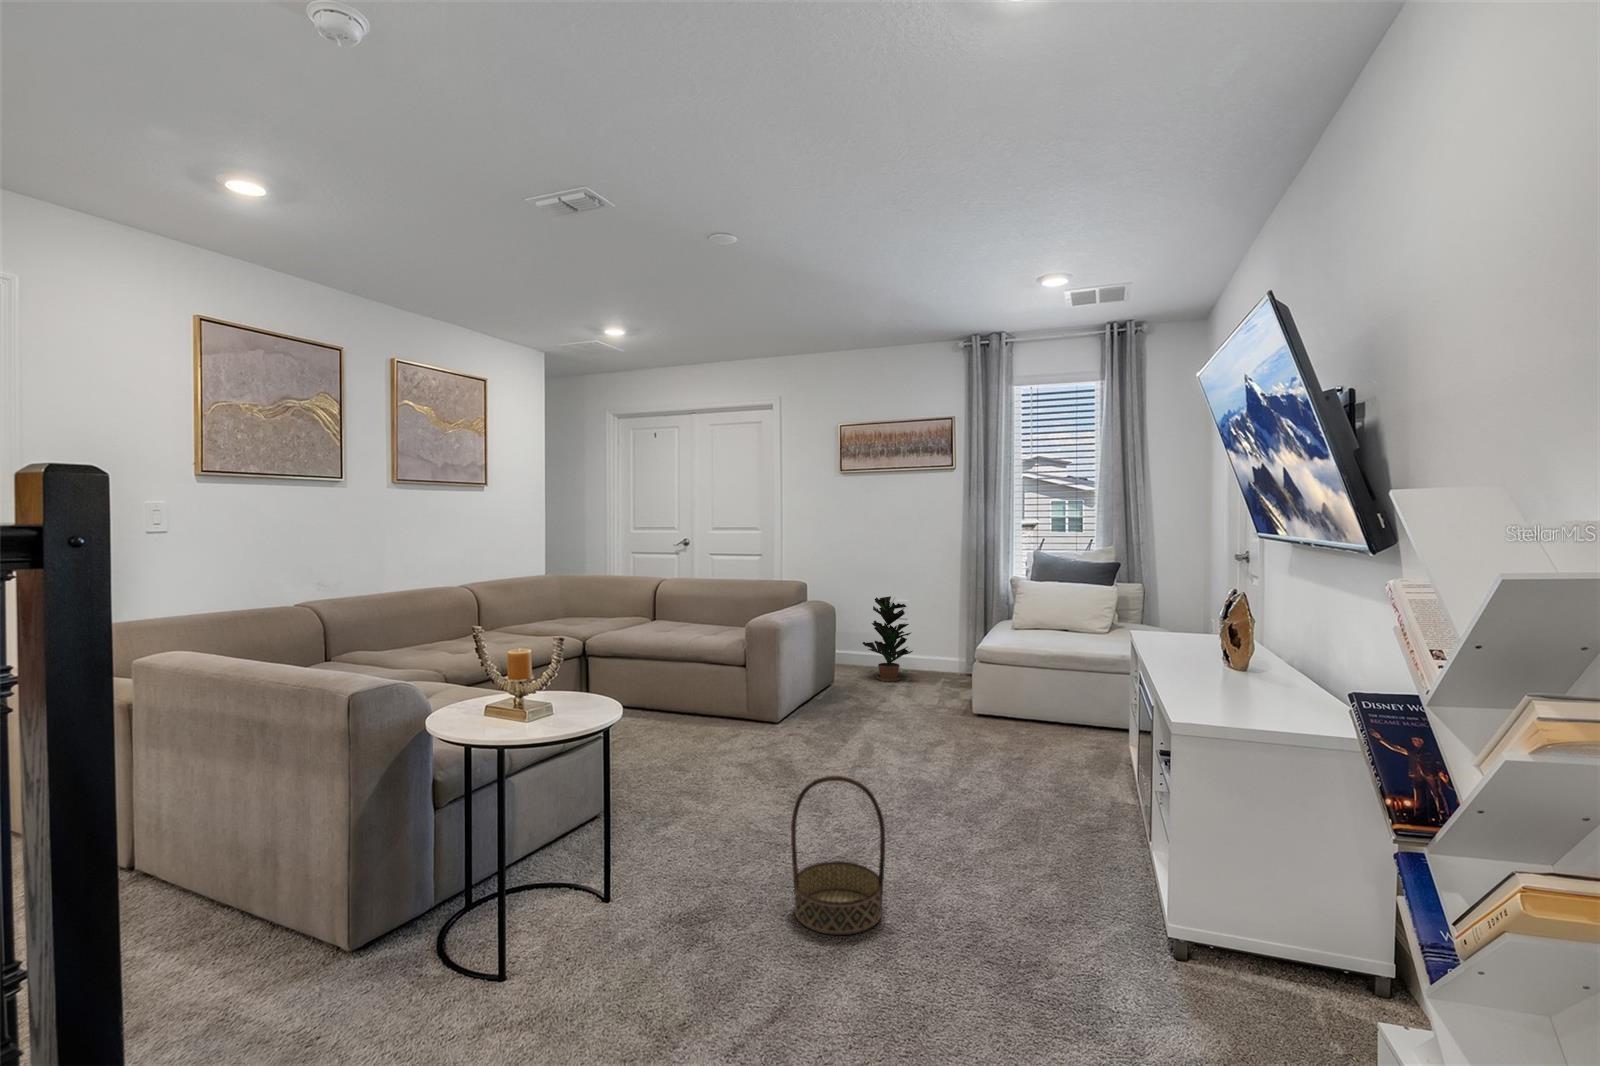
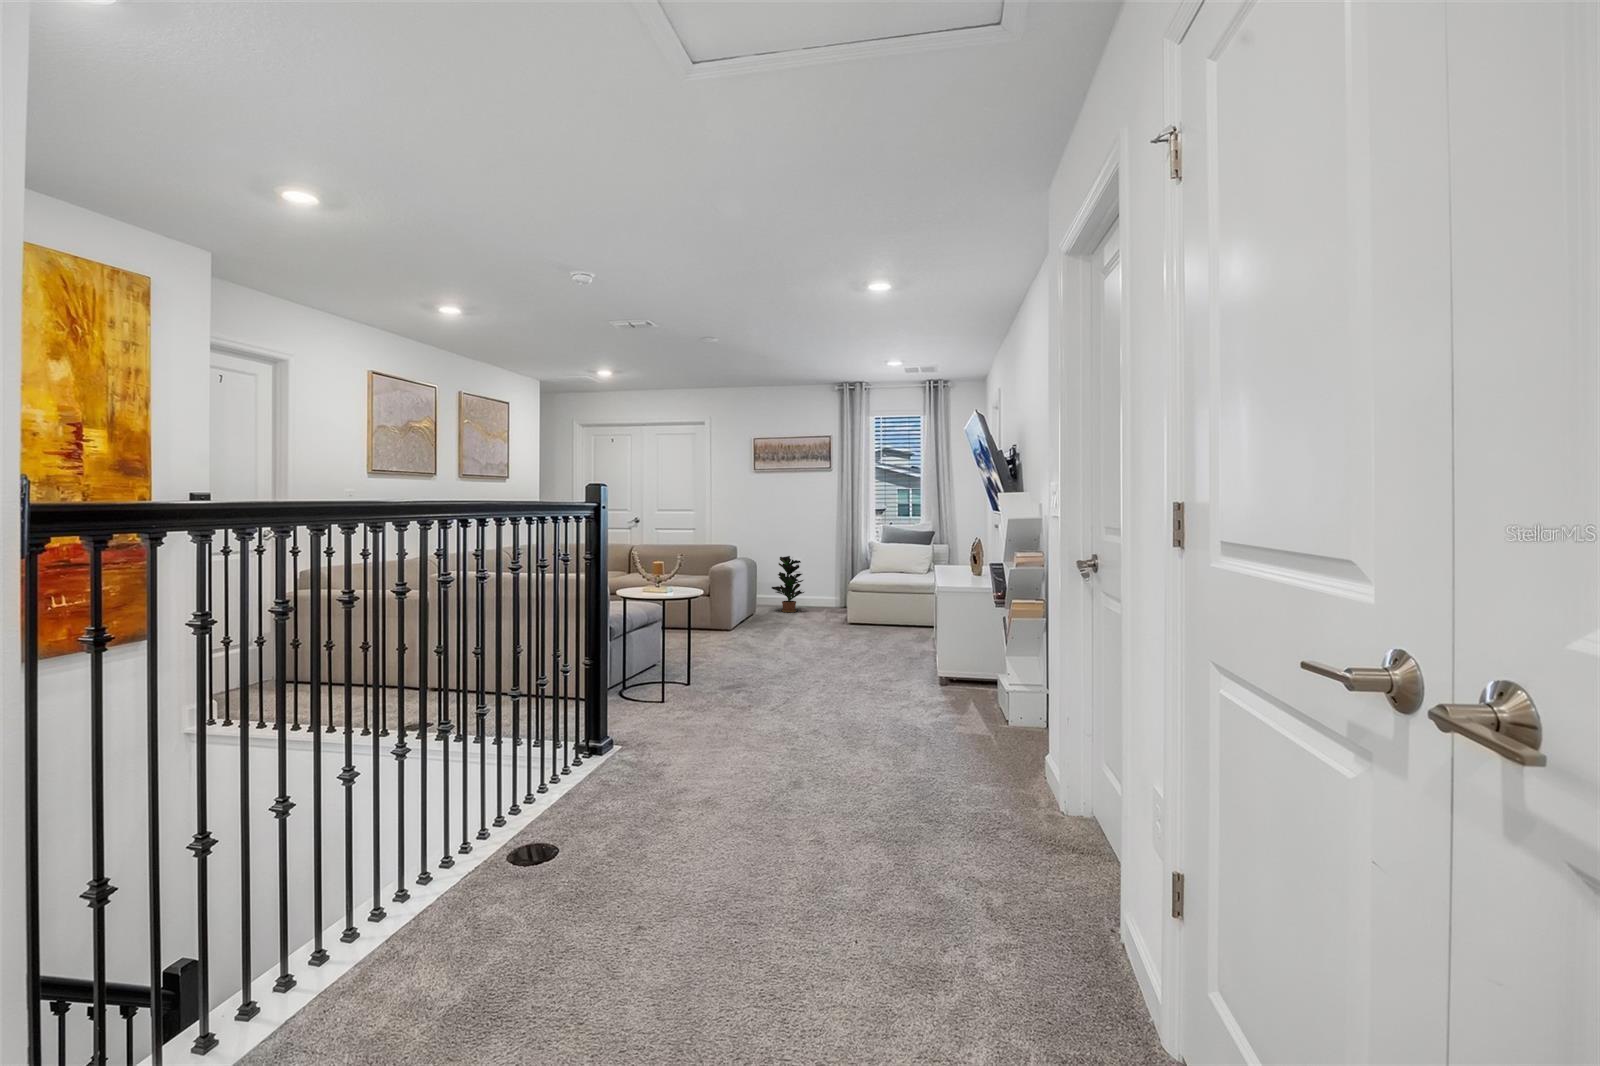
basket: present [791,776,885,935] -> none [779,623,825,694]

